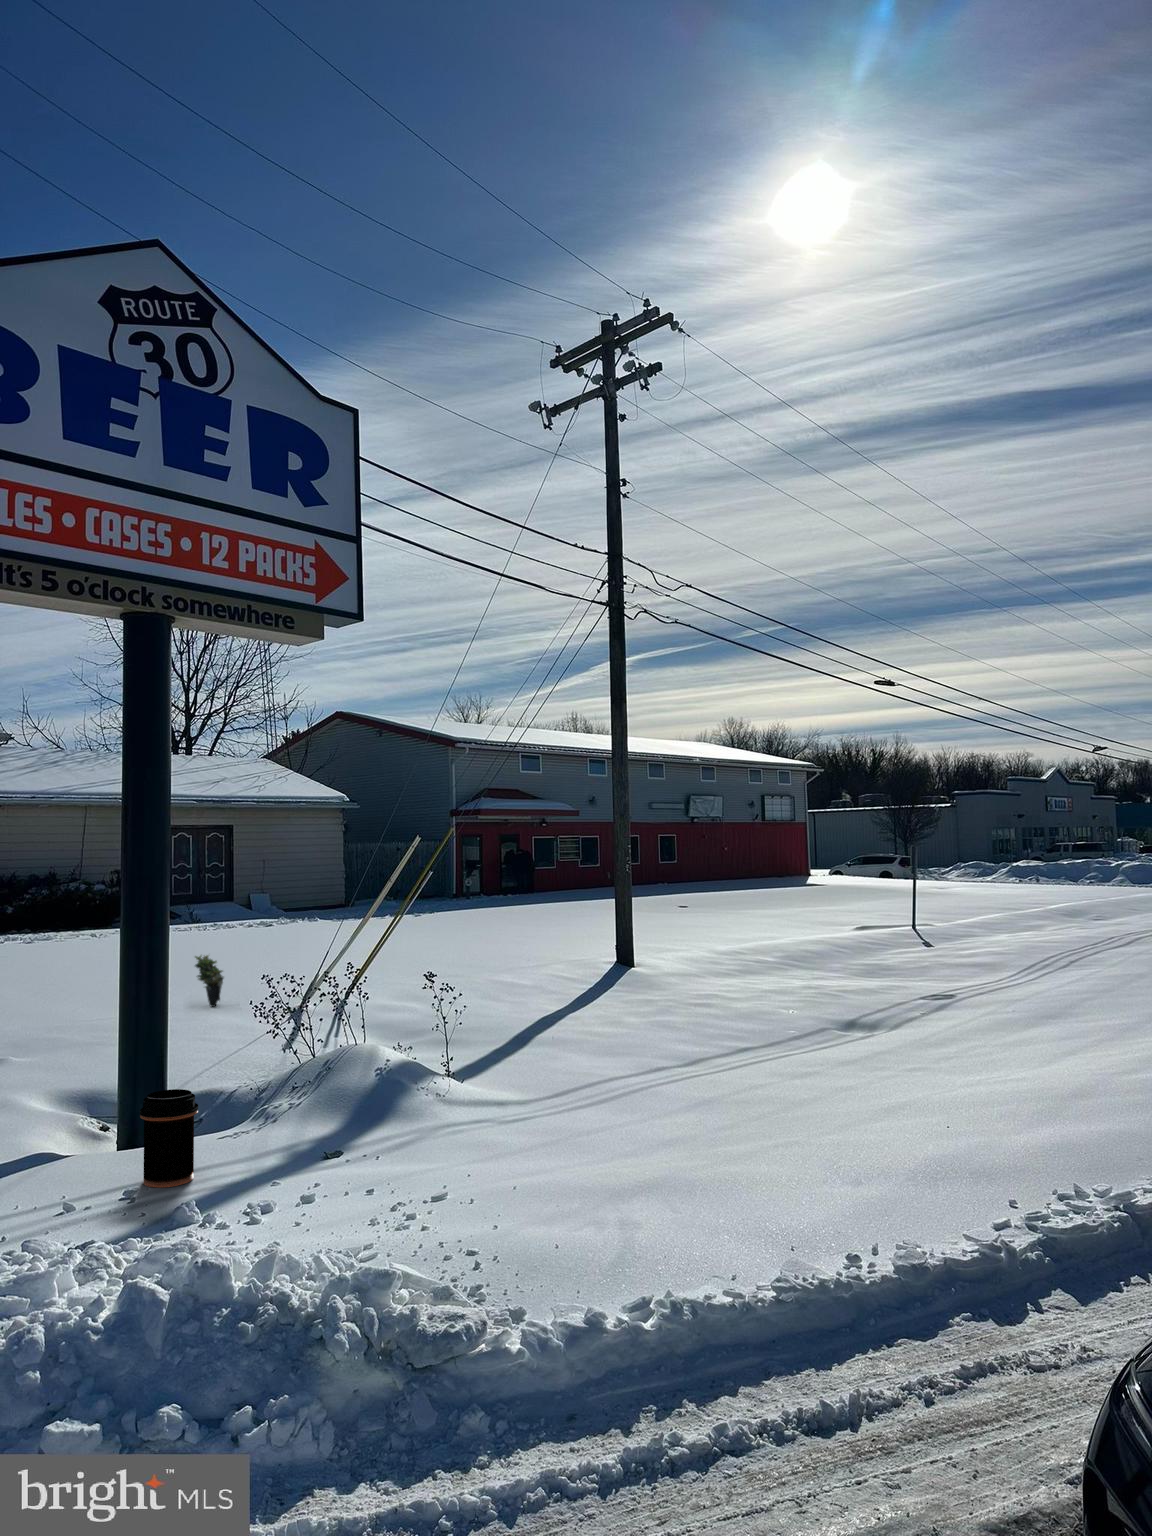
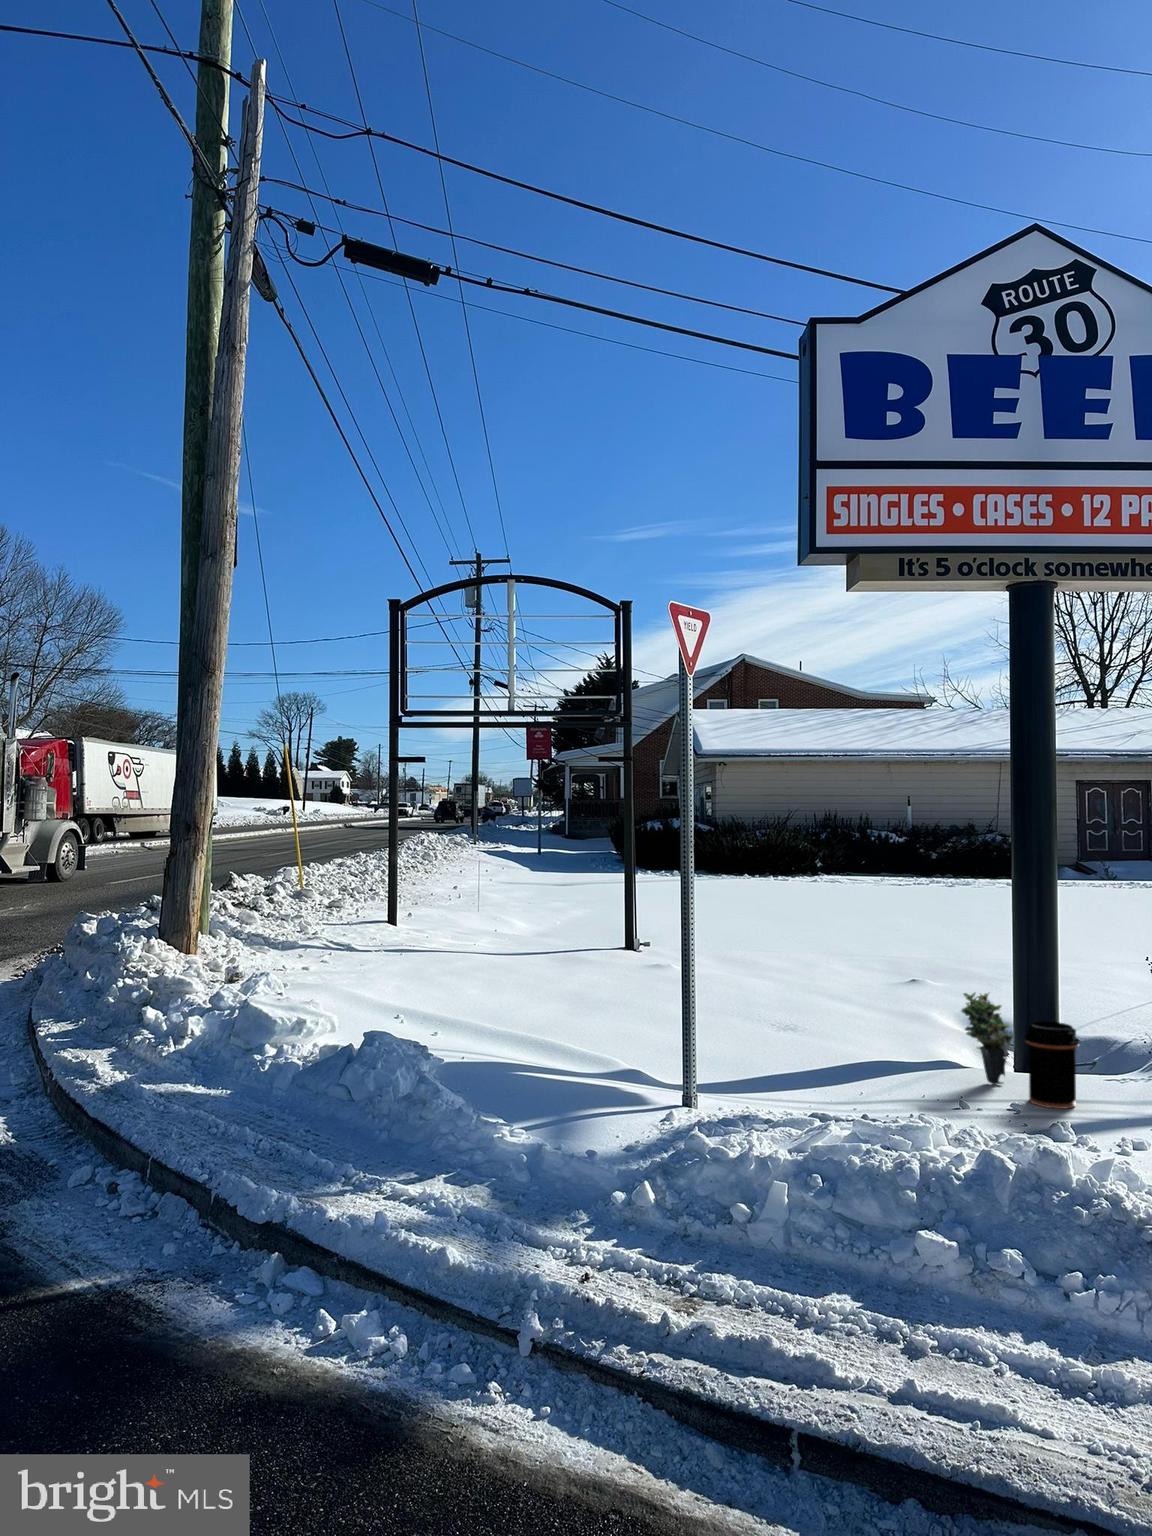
potted plant: present [195,955,224,1007] -> present [961,992,1013,1085]

